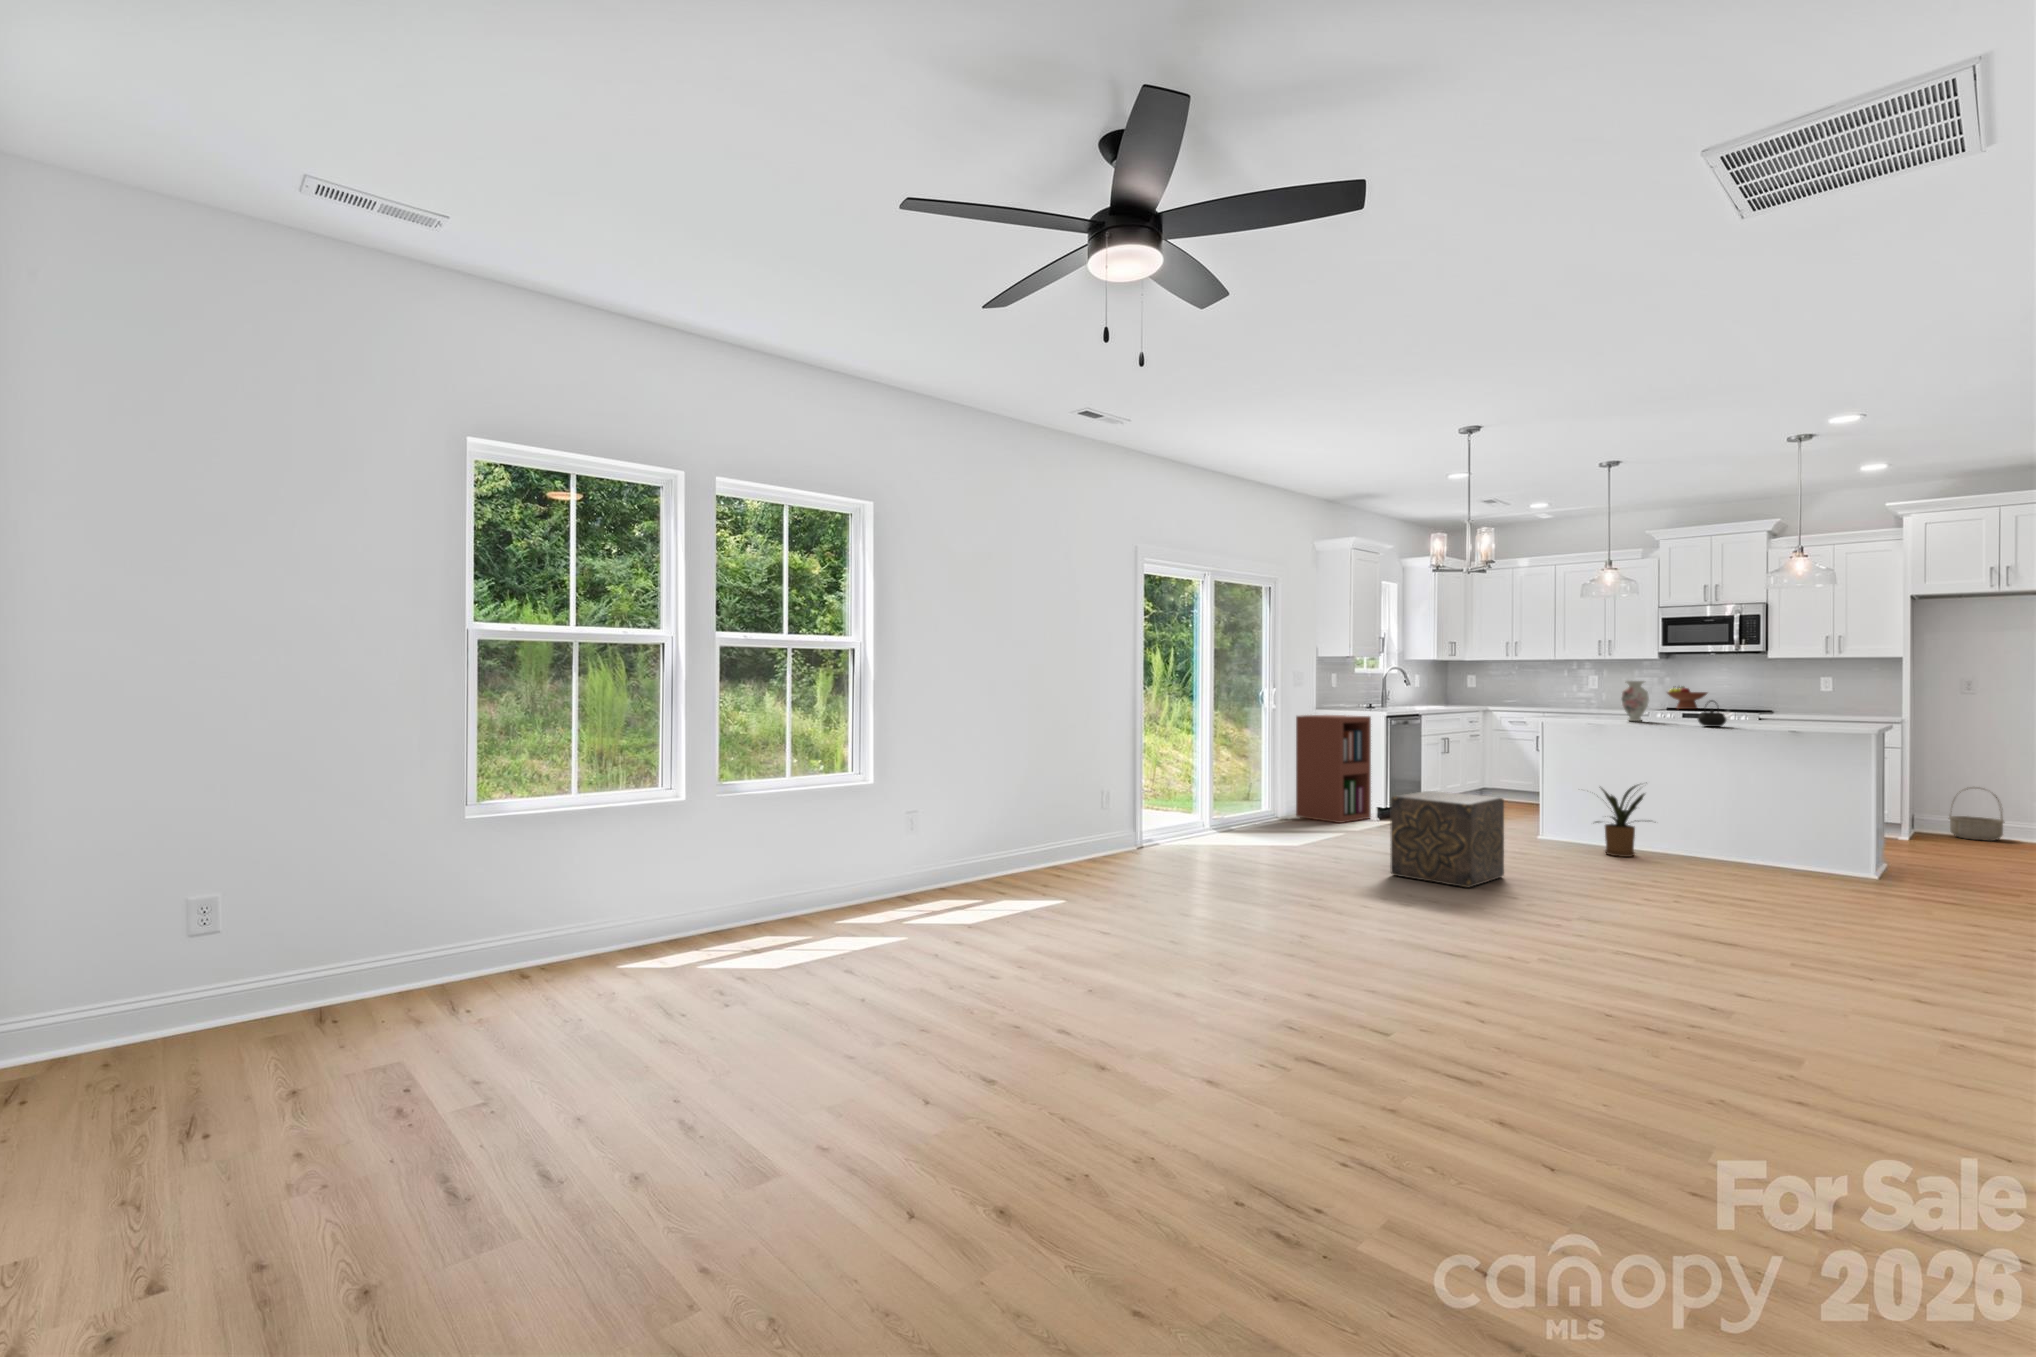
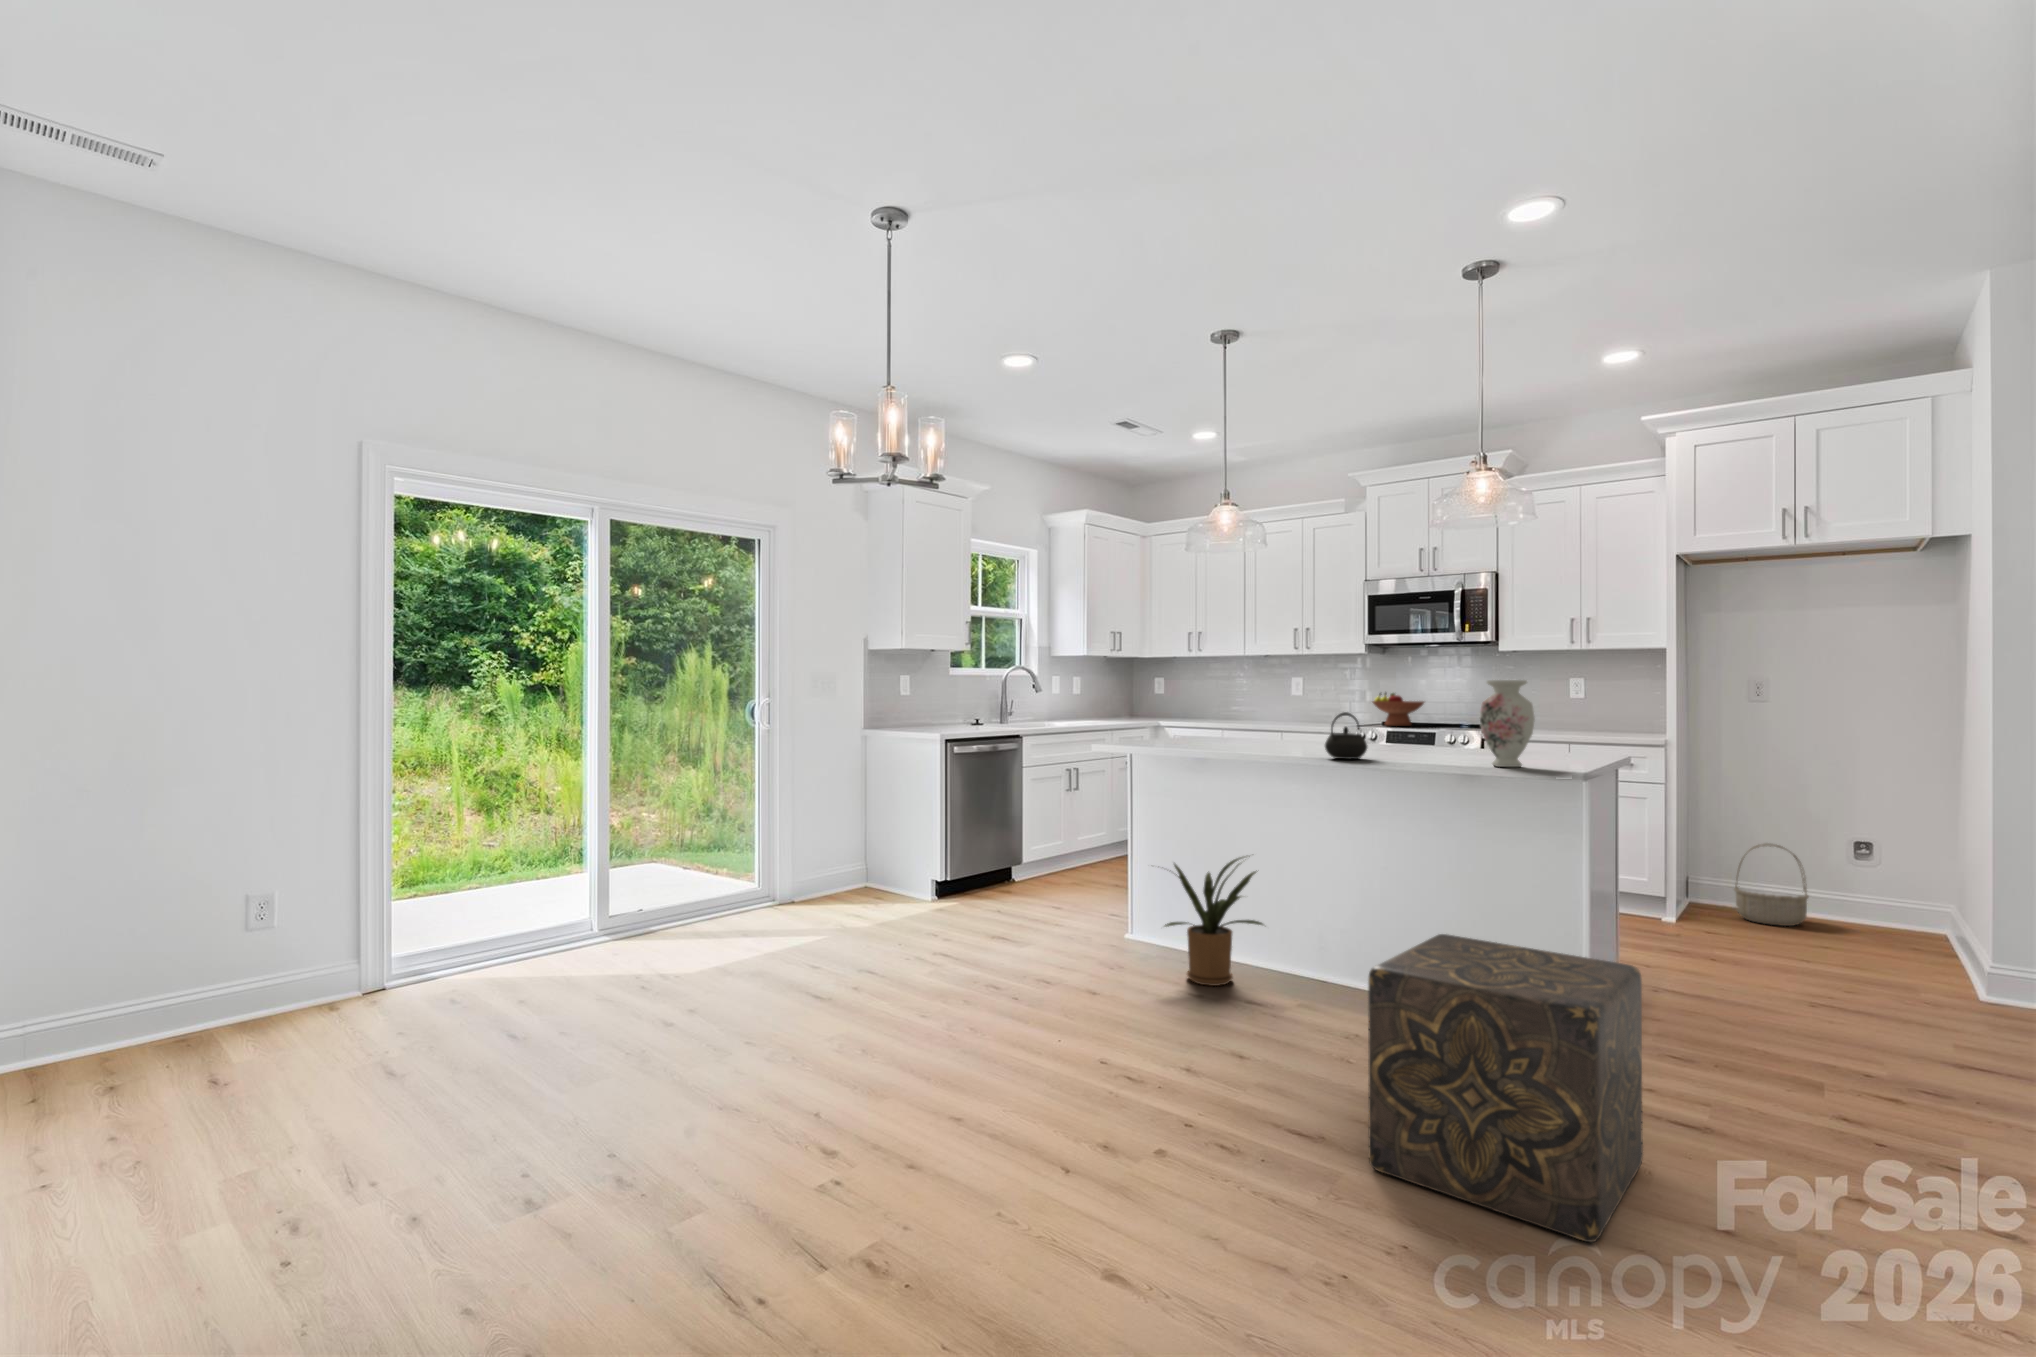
vase: present [1621,681,1649,721] -> present [1479,680,1535,767]
bookshelf: present [1296,715,1371,823] -> none [813,735,926,909]
ottoman: present [1390,791,1504,888] -> present [1368,934,1643,1242]

